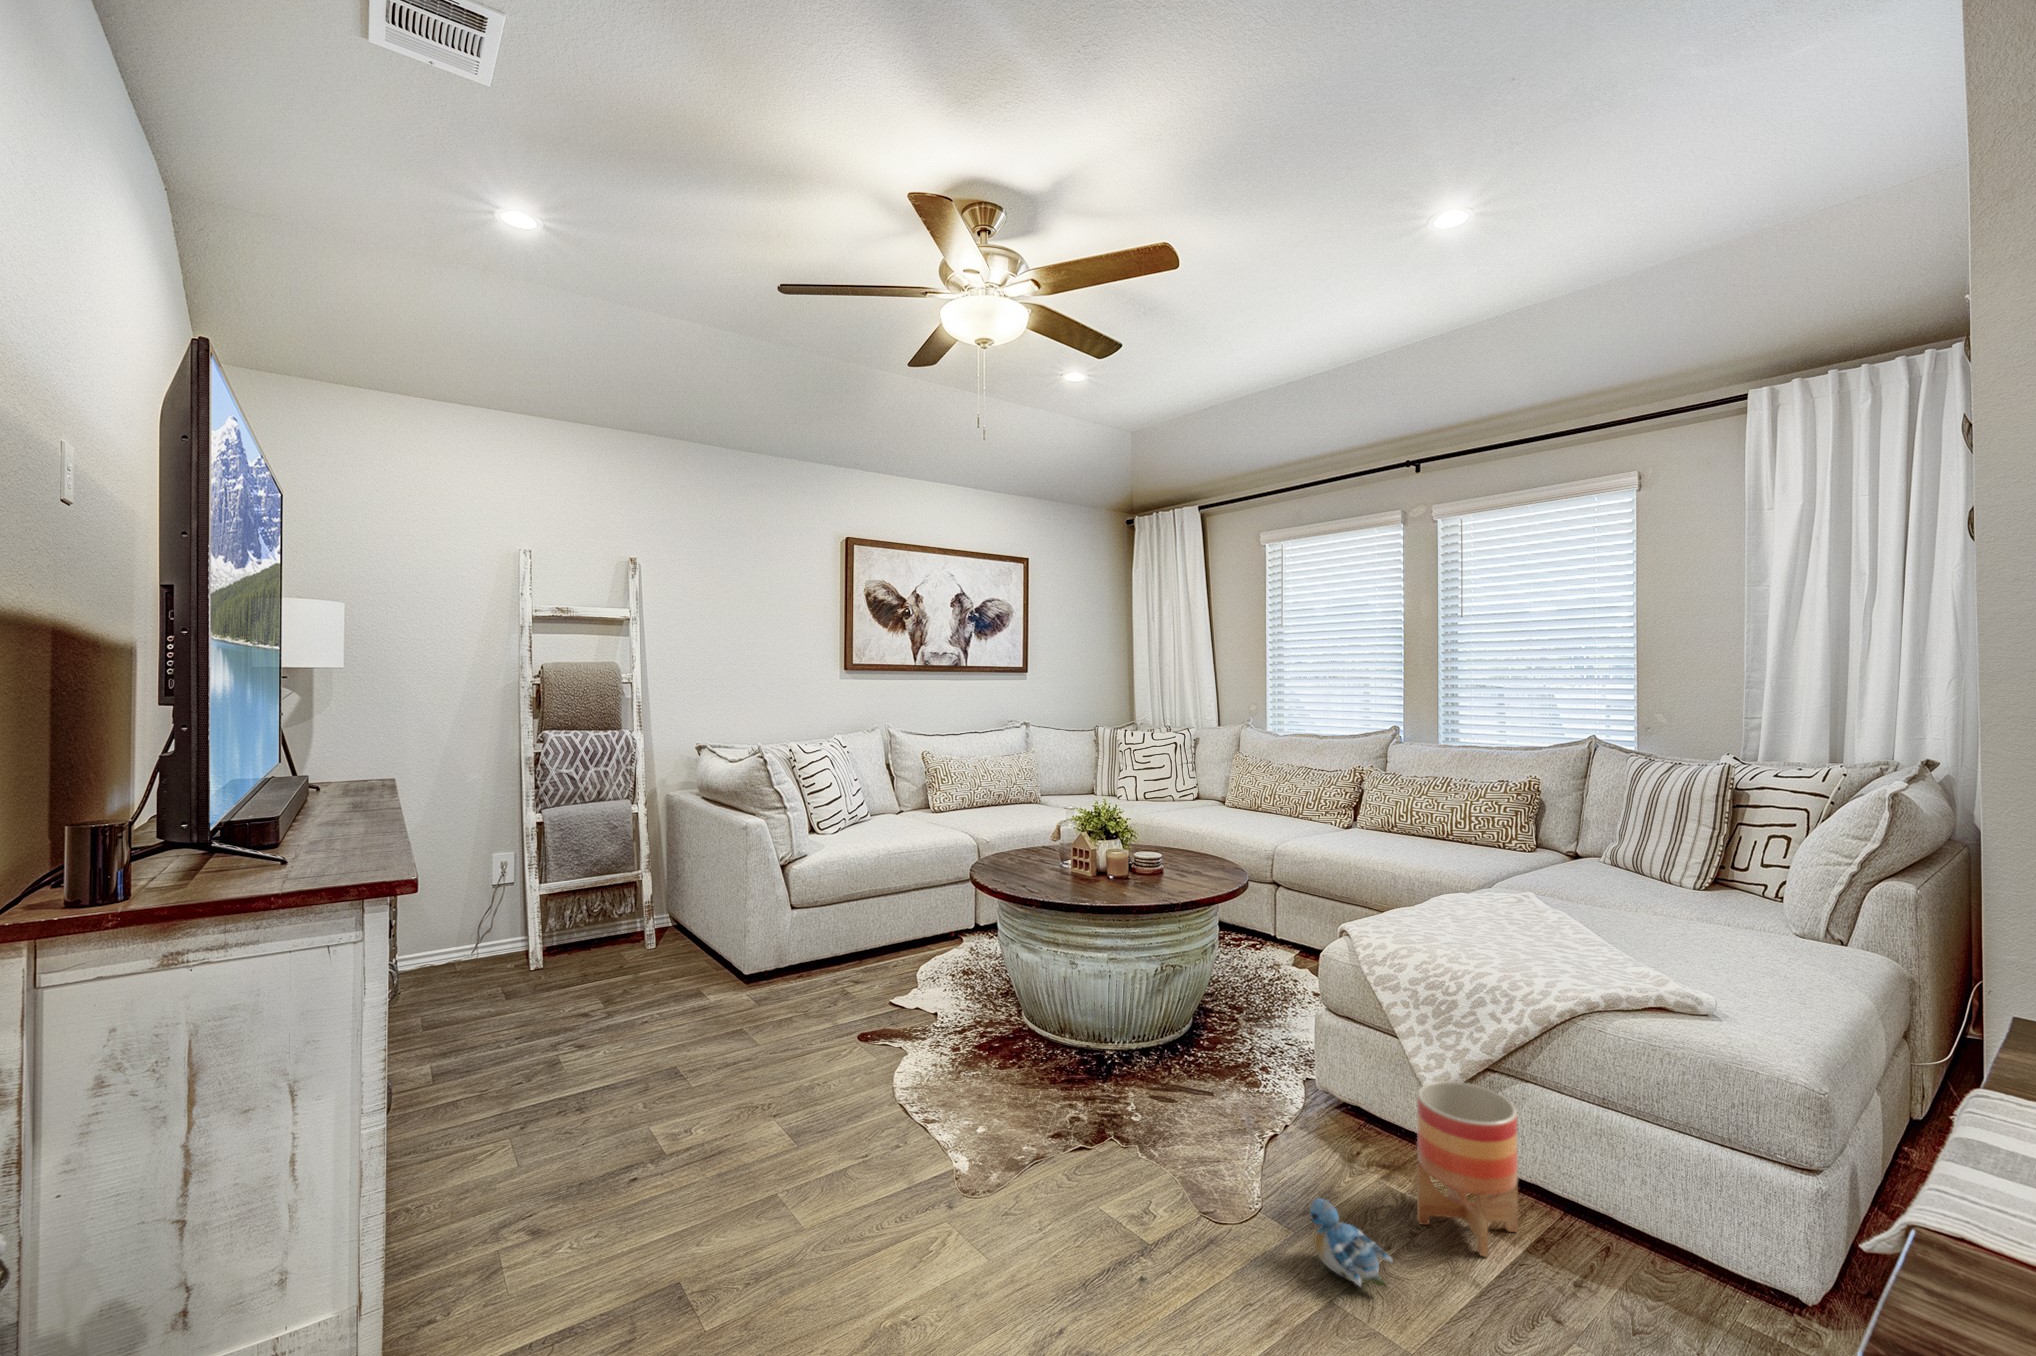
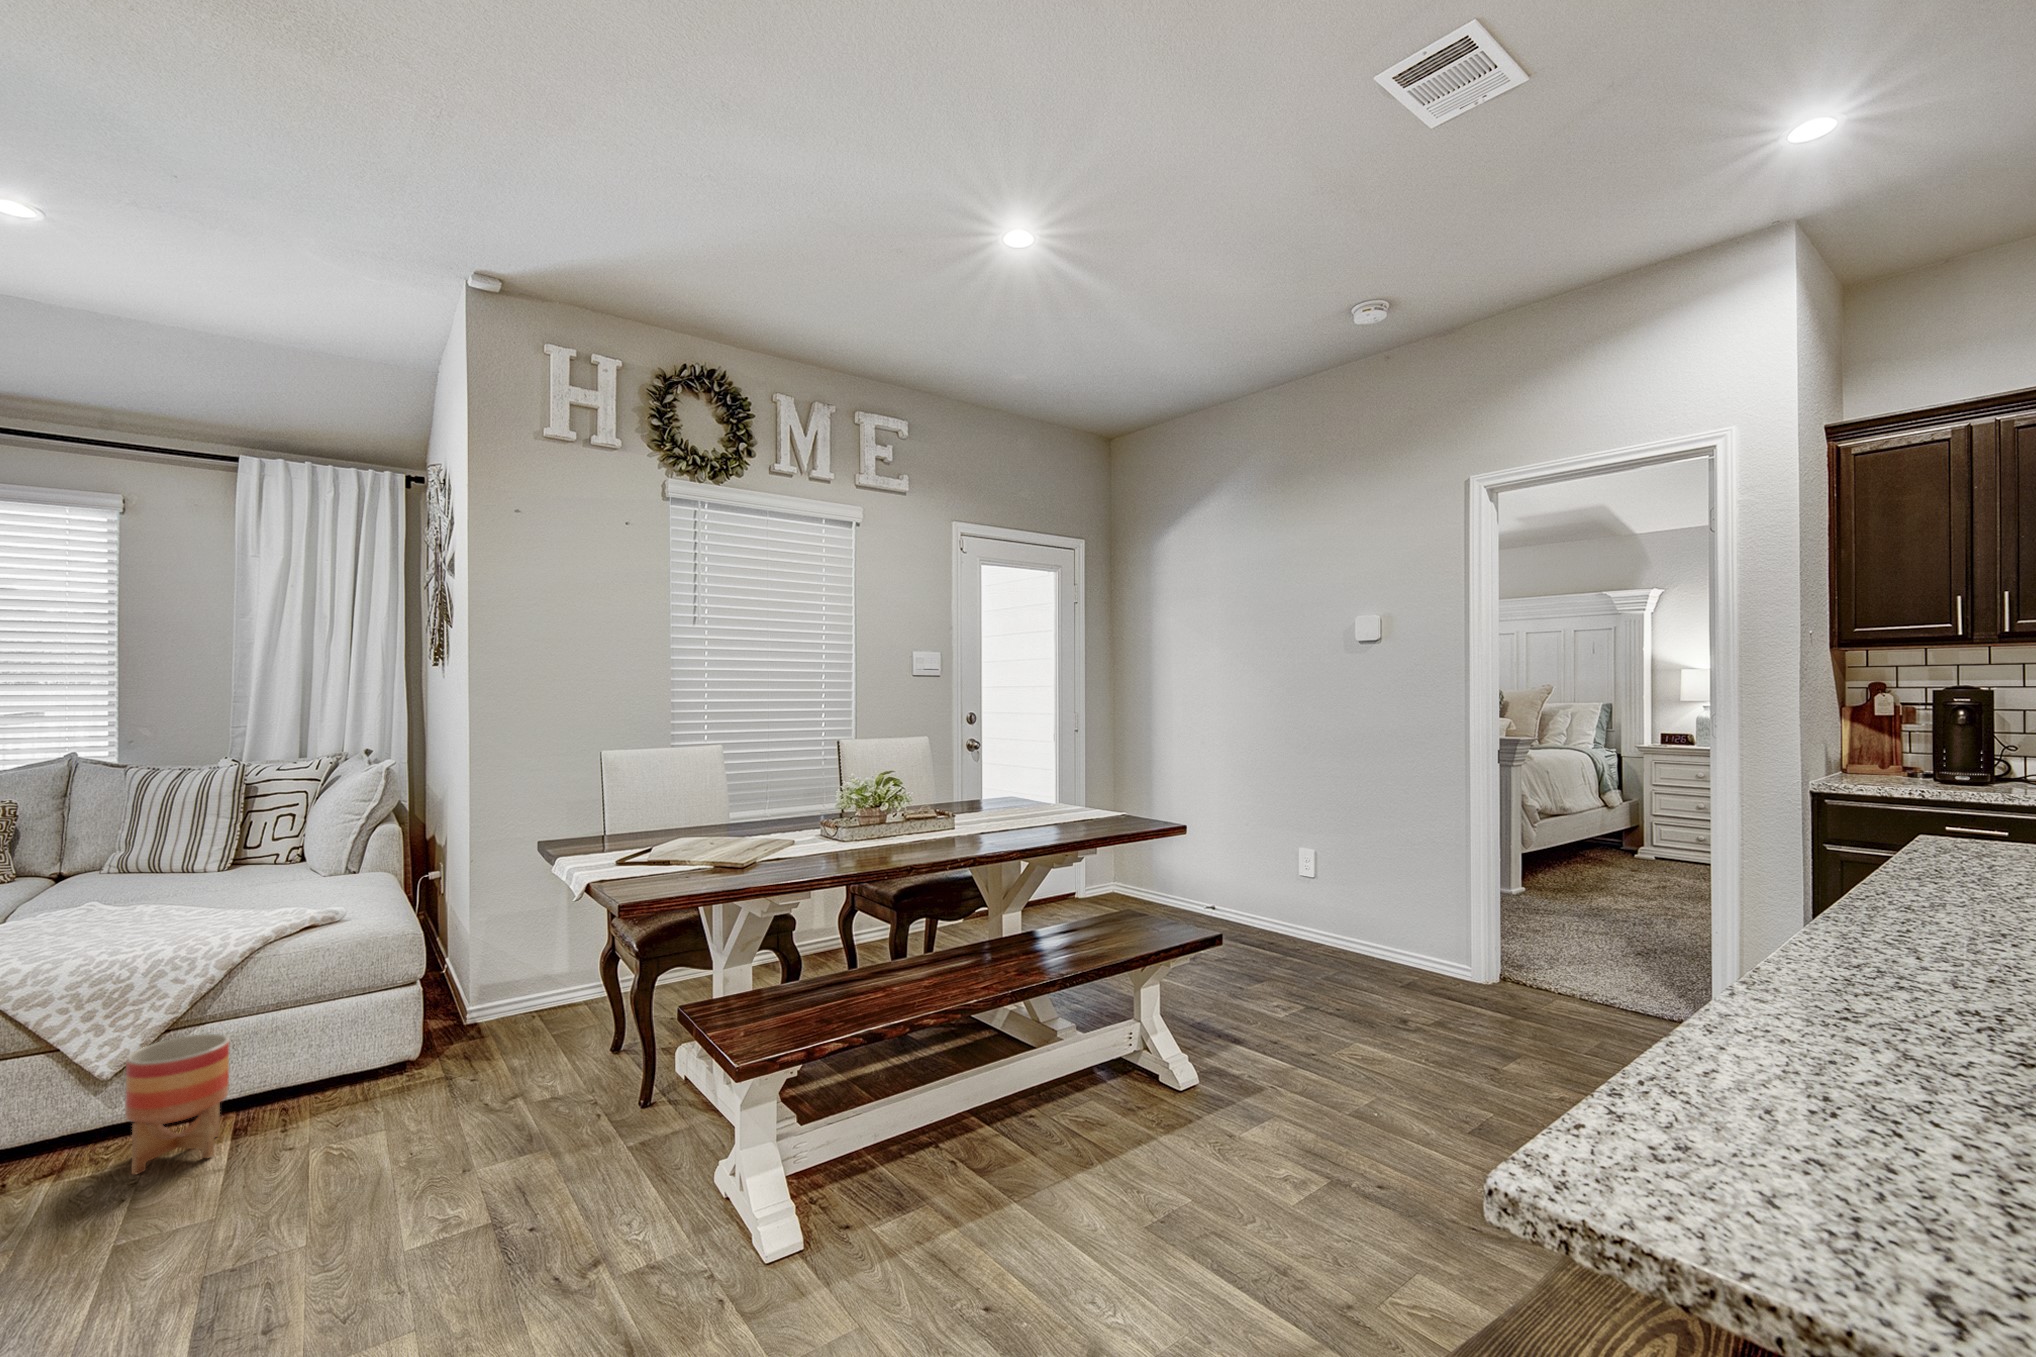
plush toy: present [1310,1198,1393,1287] -> none [56,1178,166,1234]

